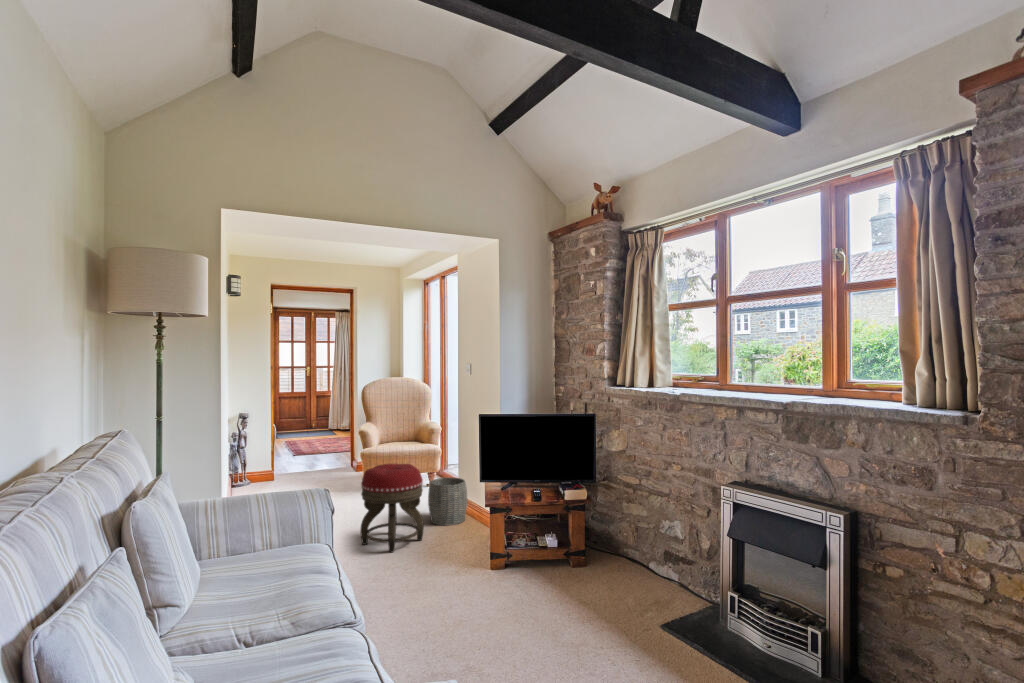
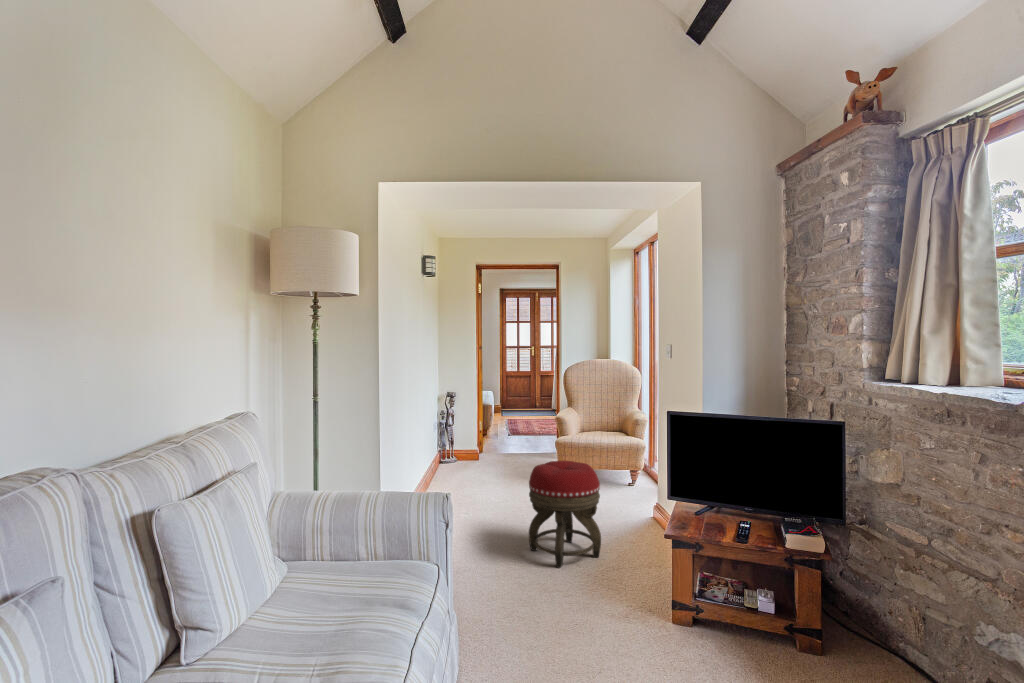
woven basket: present [428,477,467,526] -> none [615,482,663,542]

